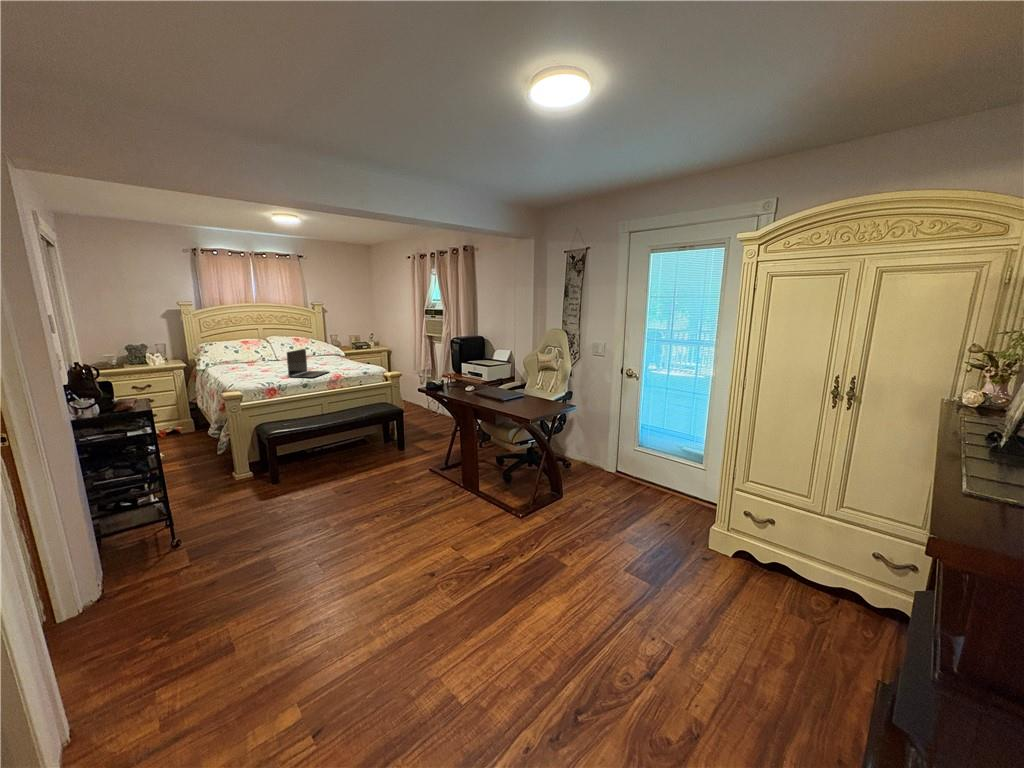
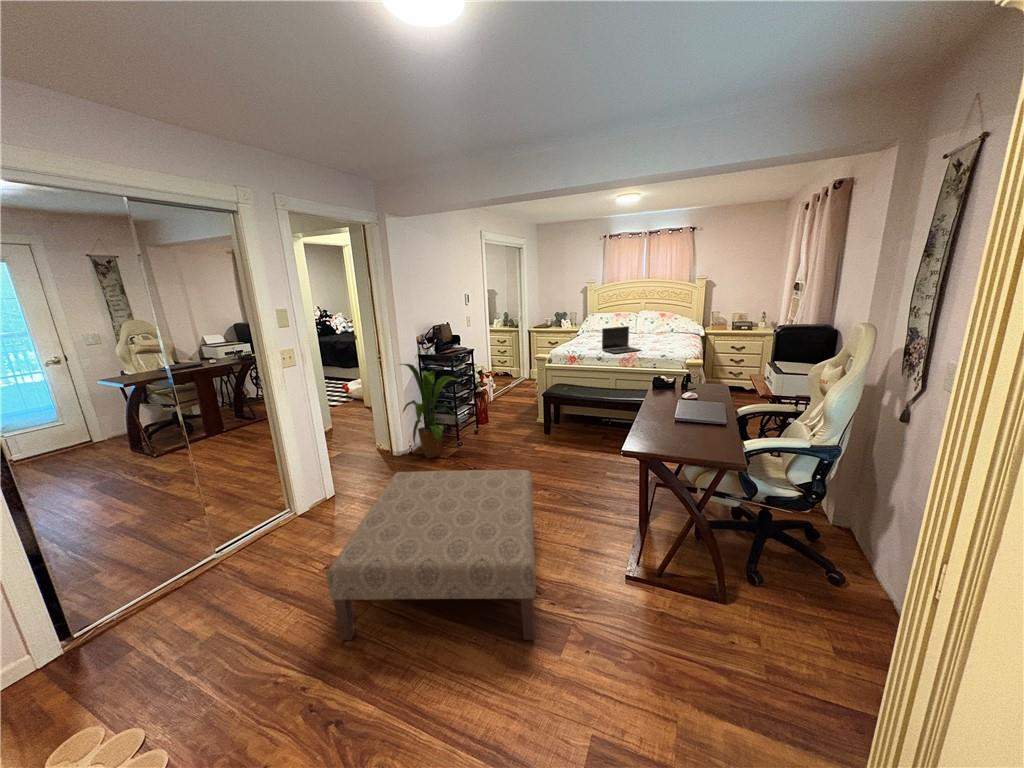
house plant: none [61,420,219,585] -> present [400,364,461,458]
ottoman: none [298,483,556,708] -> present [327,470,536,640]

